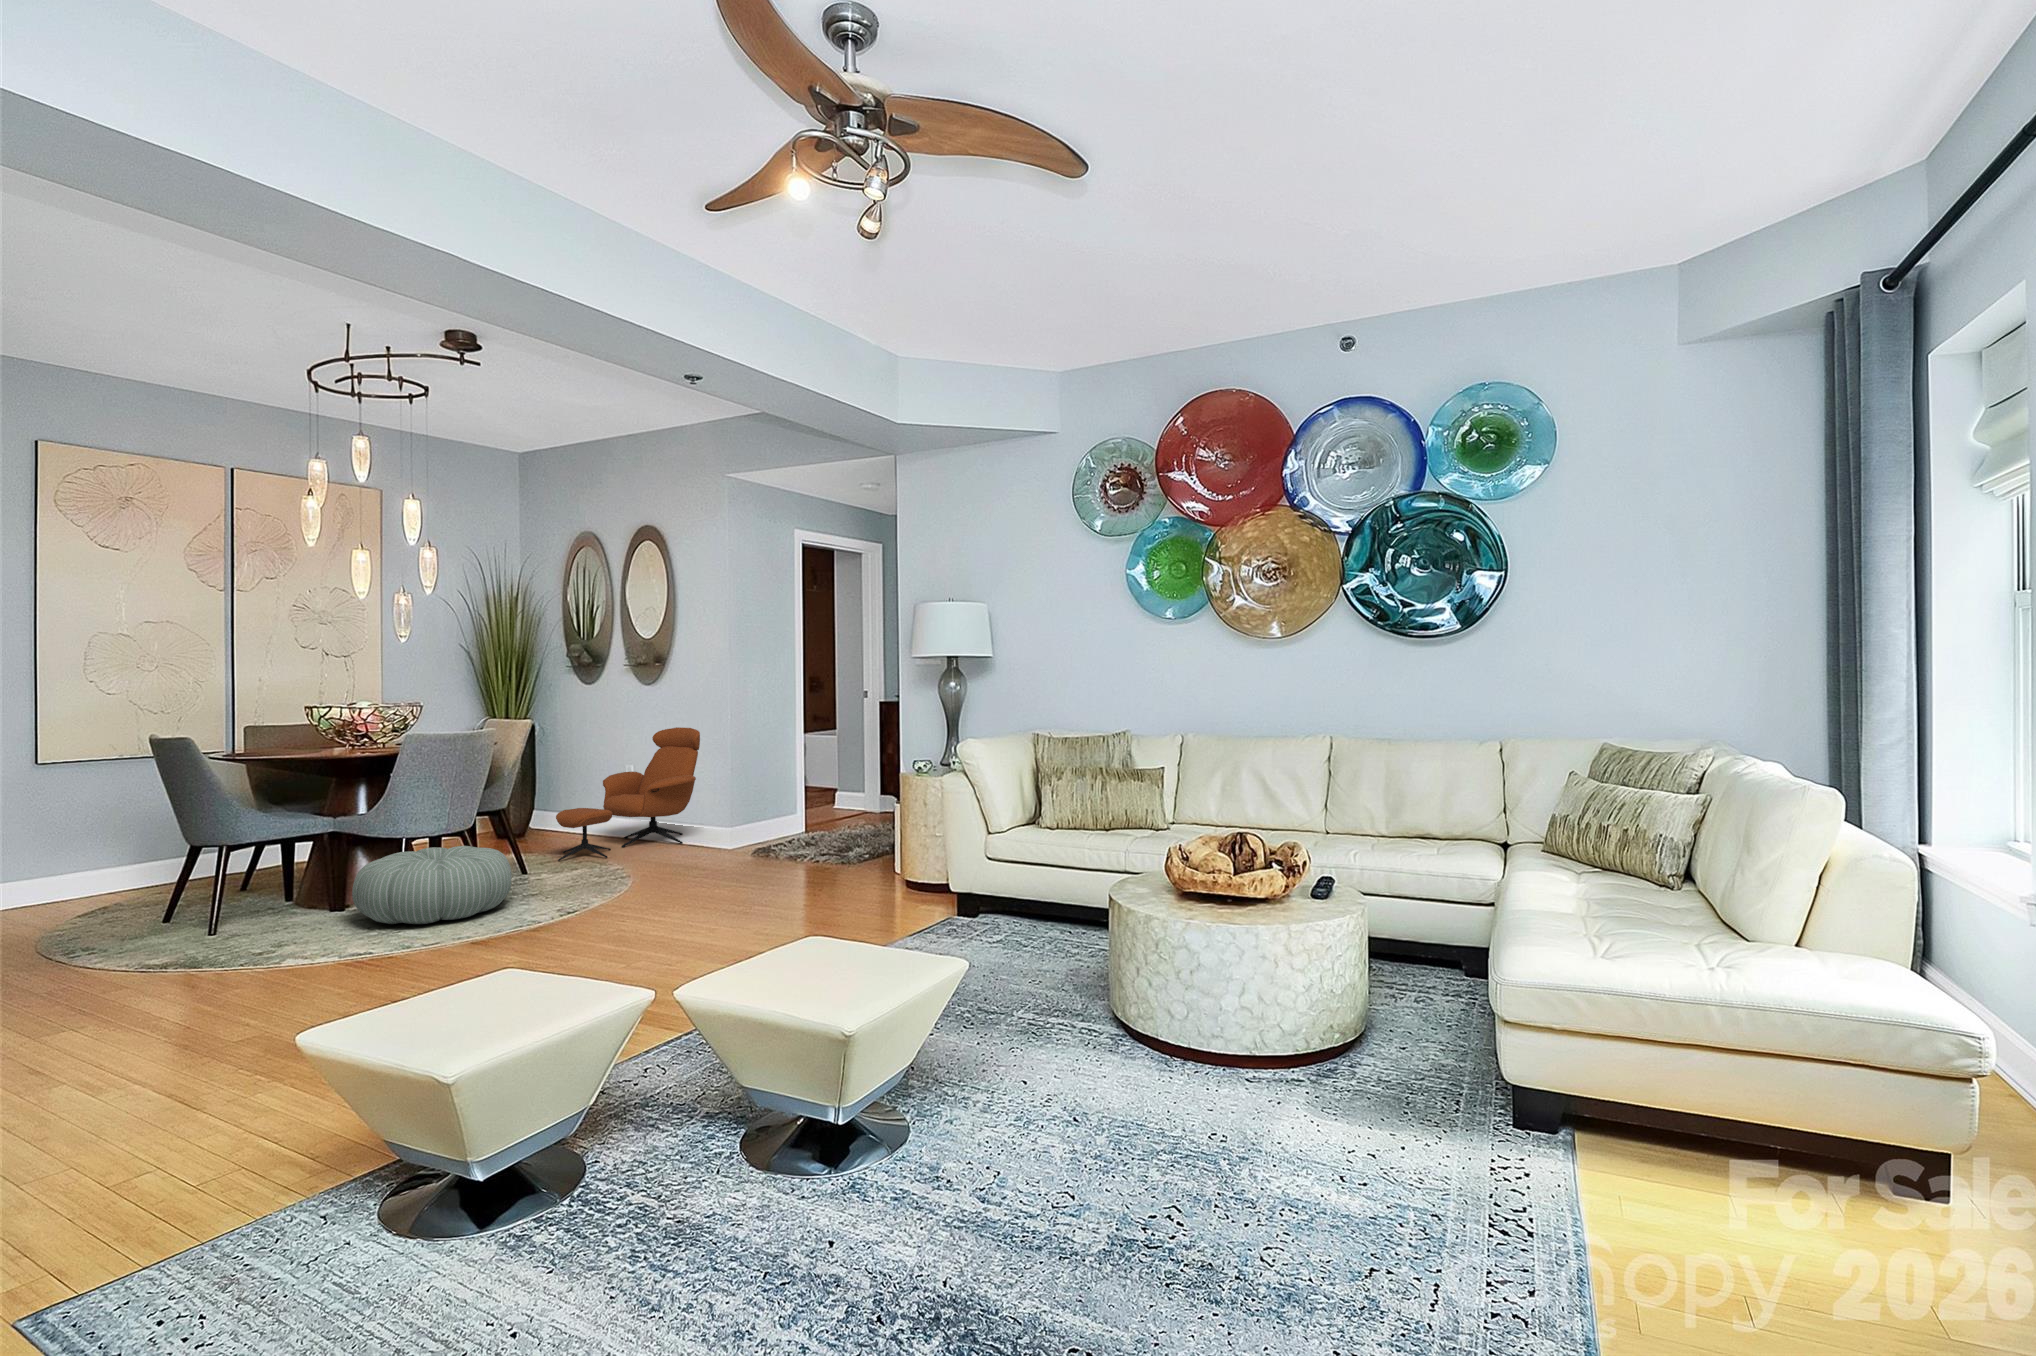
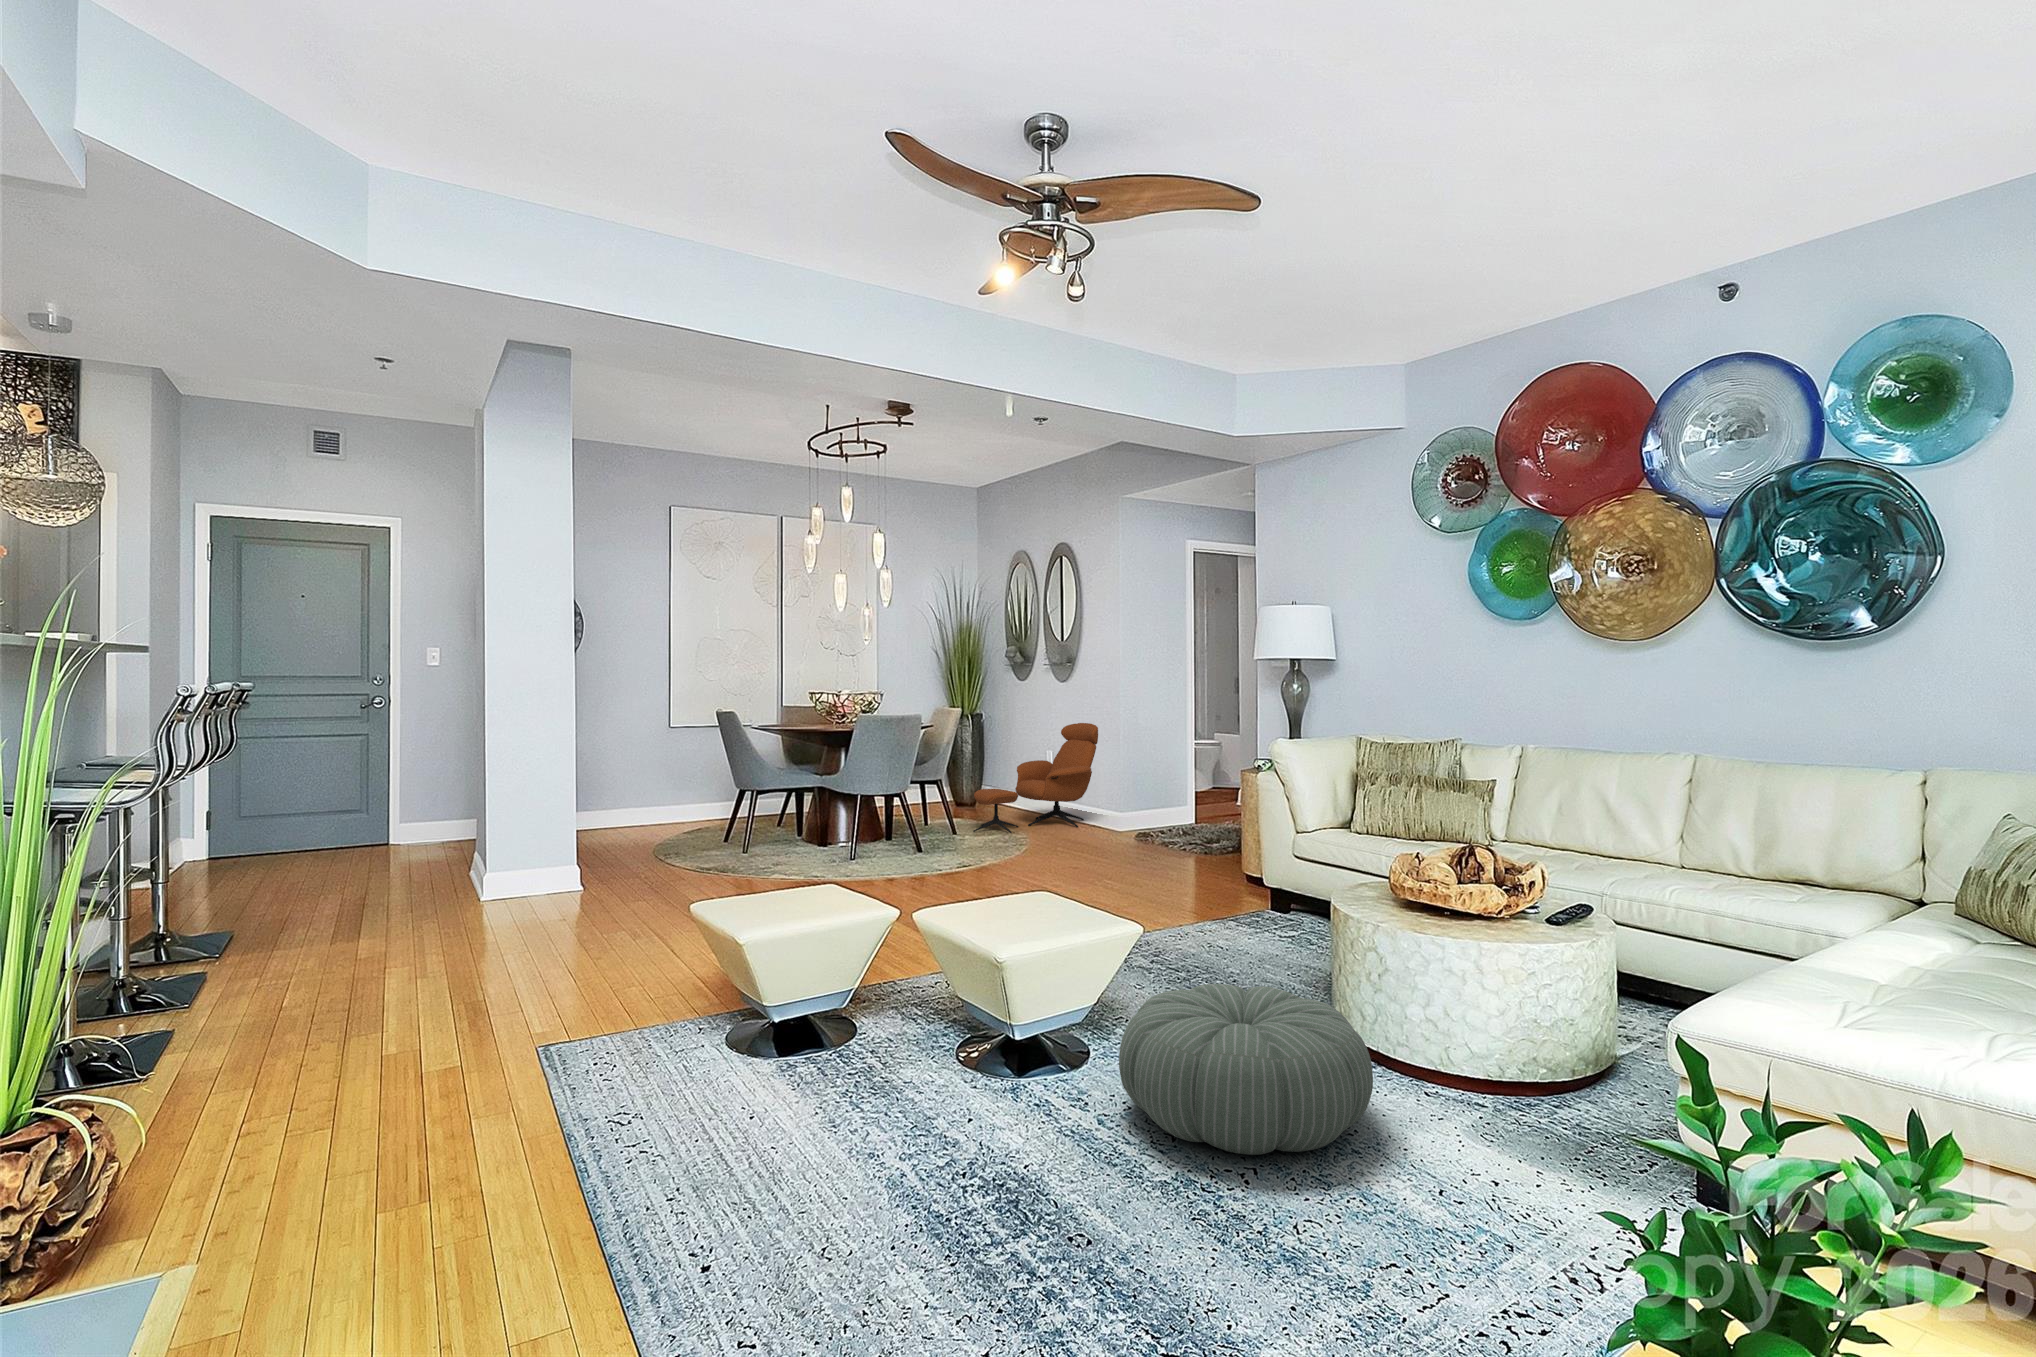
pouf: present [352,846,512,924] -> present [1119,984,1373,1155]

